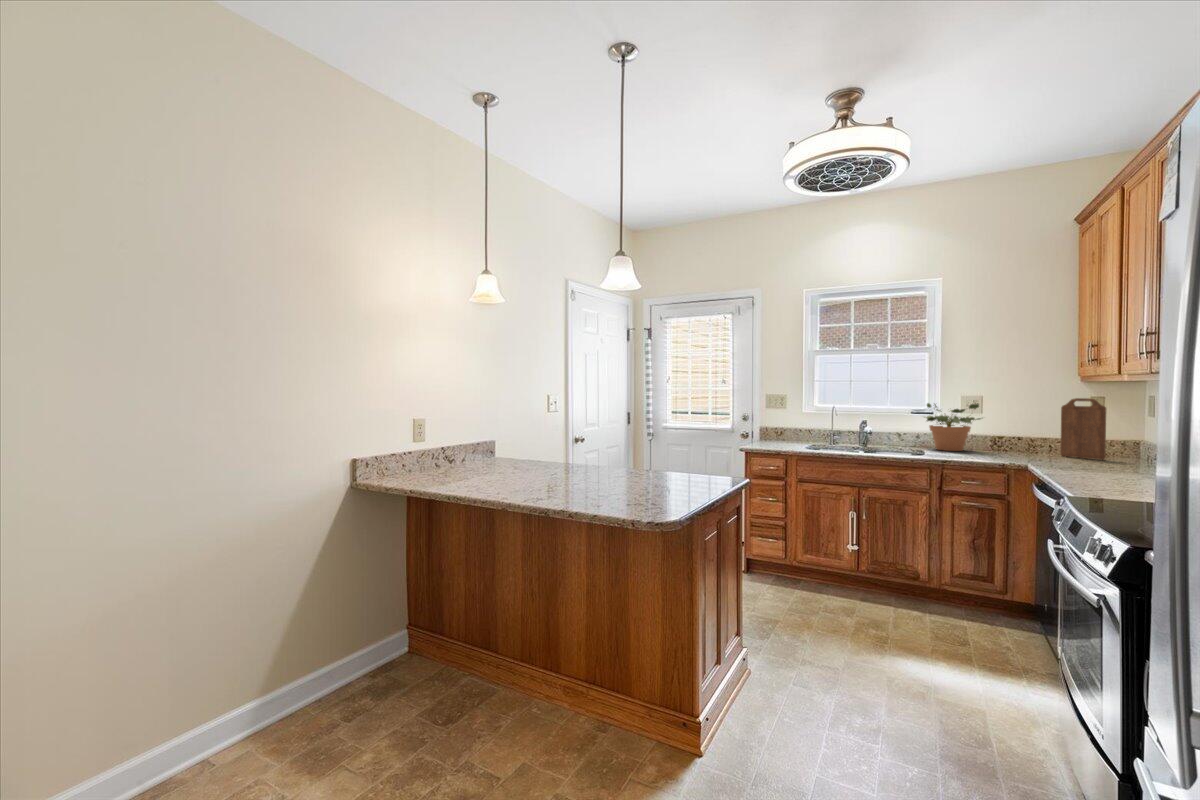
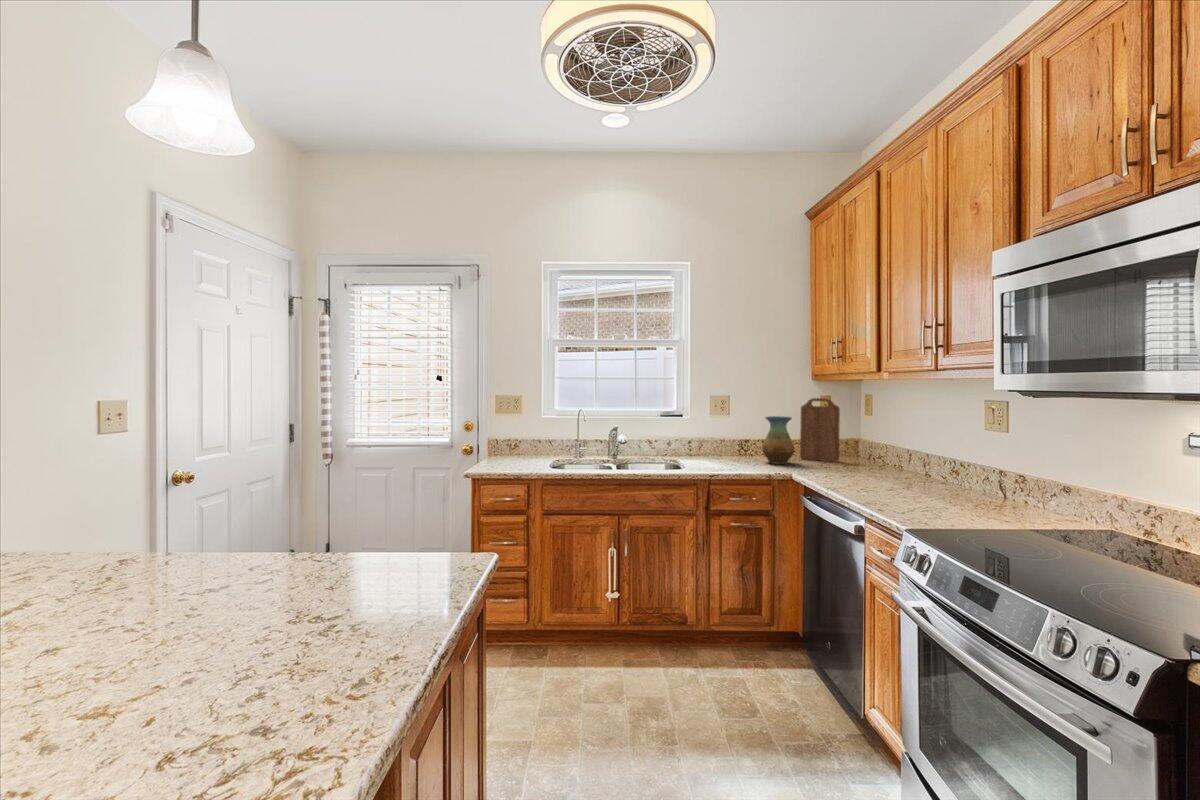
potted plant: present [926,403,981,451] -> none [674,404,738,459]
vase: none [1010,415,1046,458] -> present [762,416,795,464]

